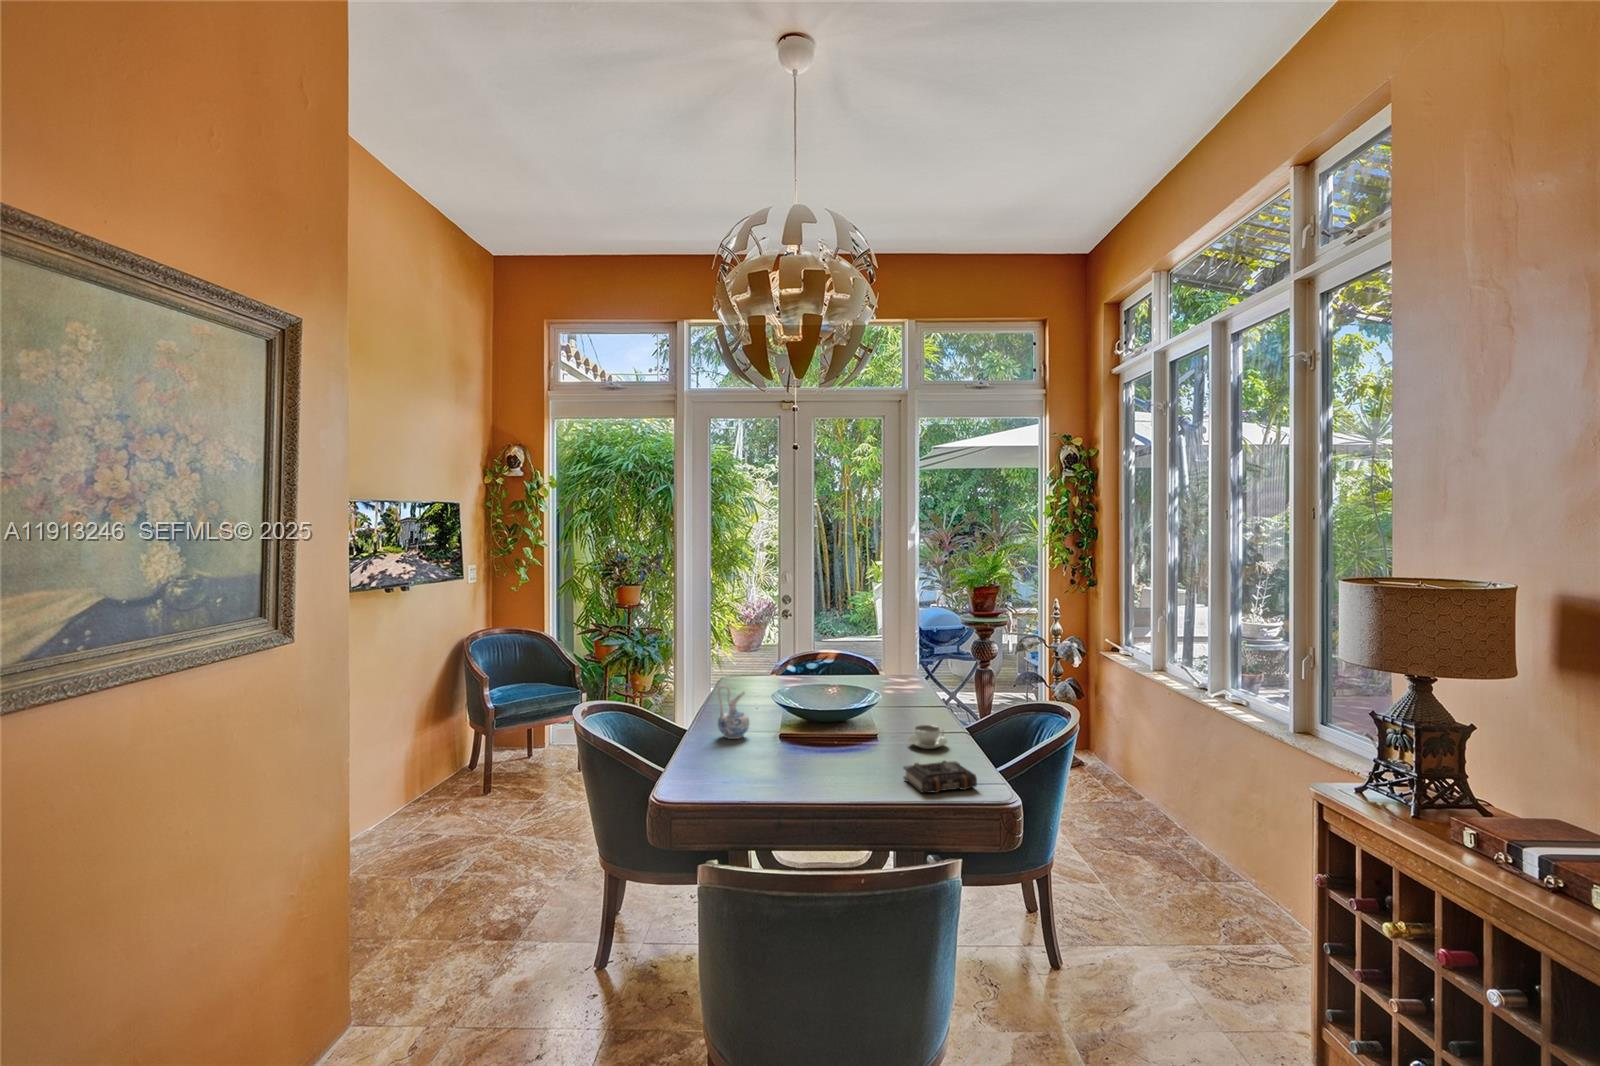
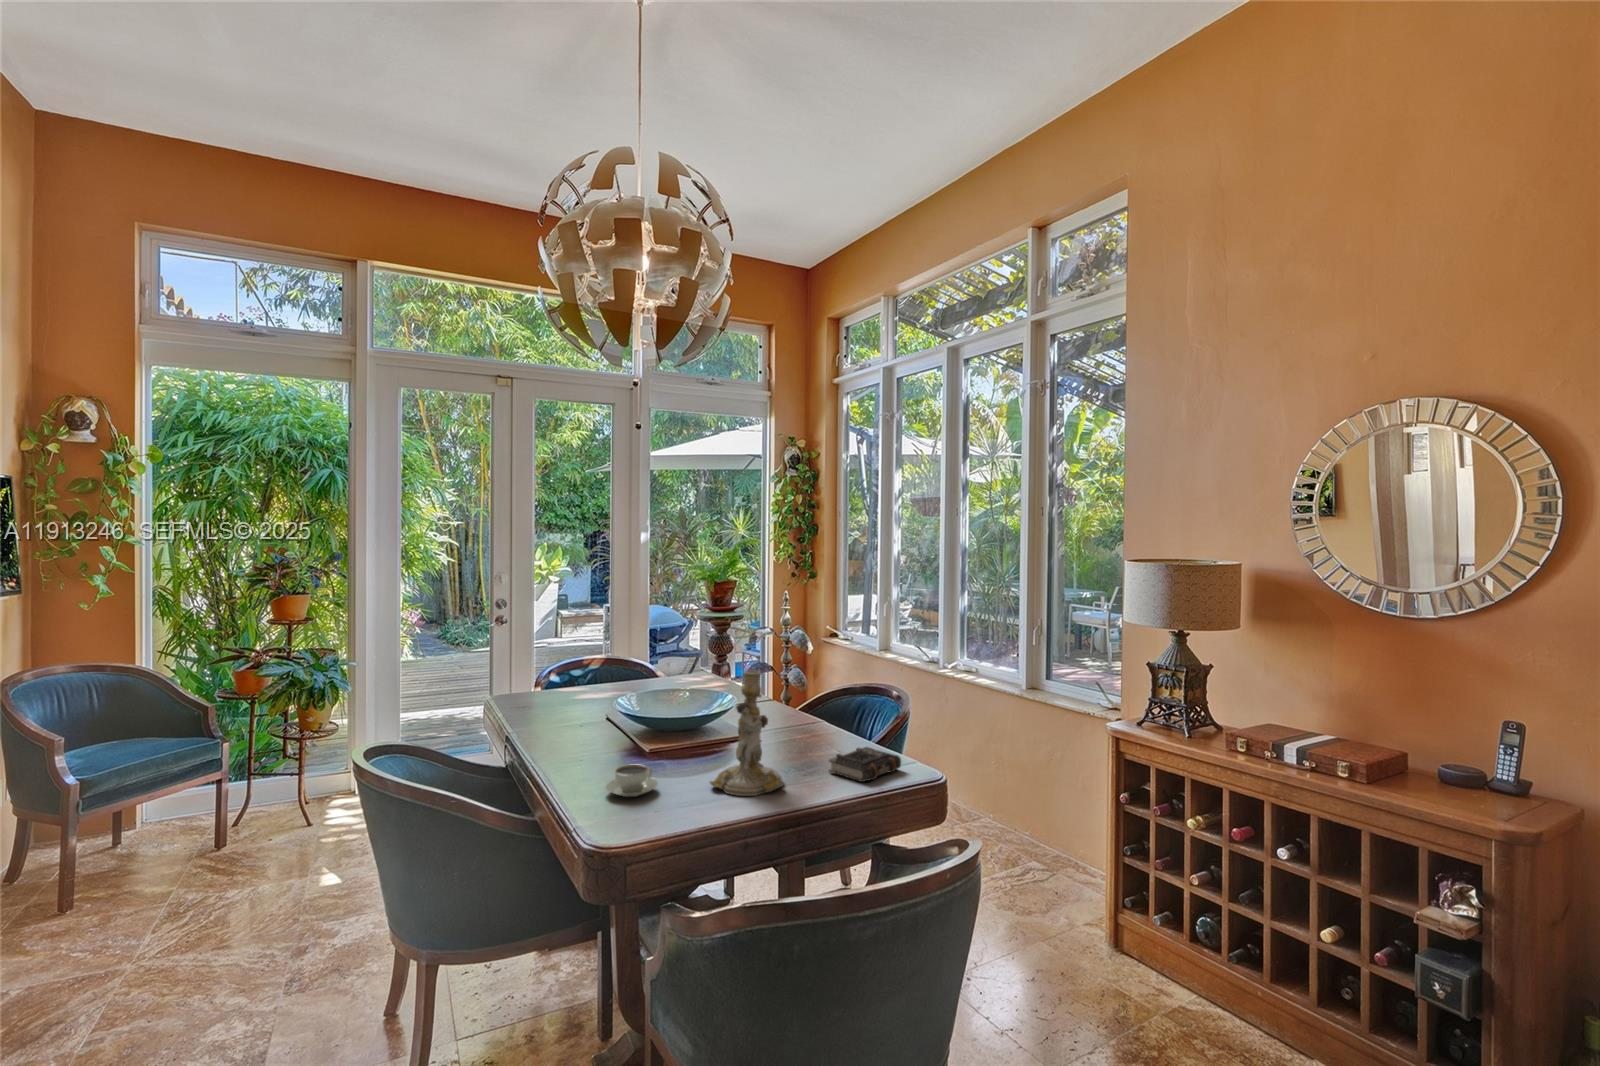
candlestick: none [785,672,853,786] -> present [709,670,783,796]
ceramic pitcher: present [717,685,749,739] -> none [578,700,616,763]
coffee cup: present [908,725,947,749] -> present [606,764,658,797]

